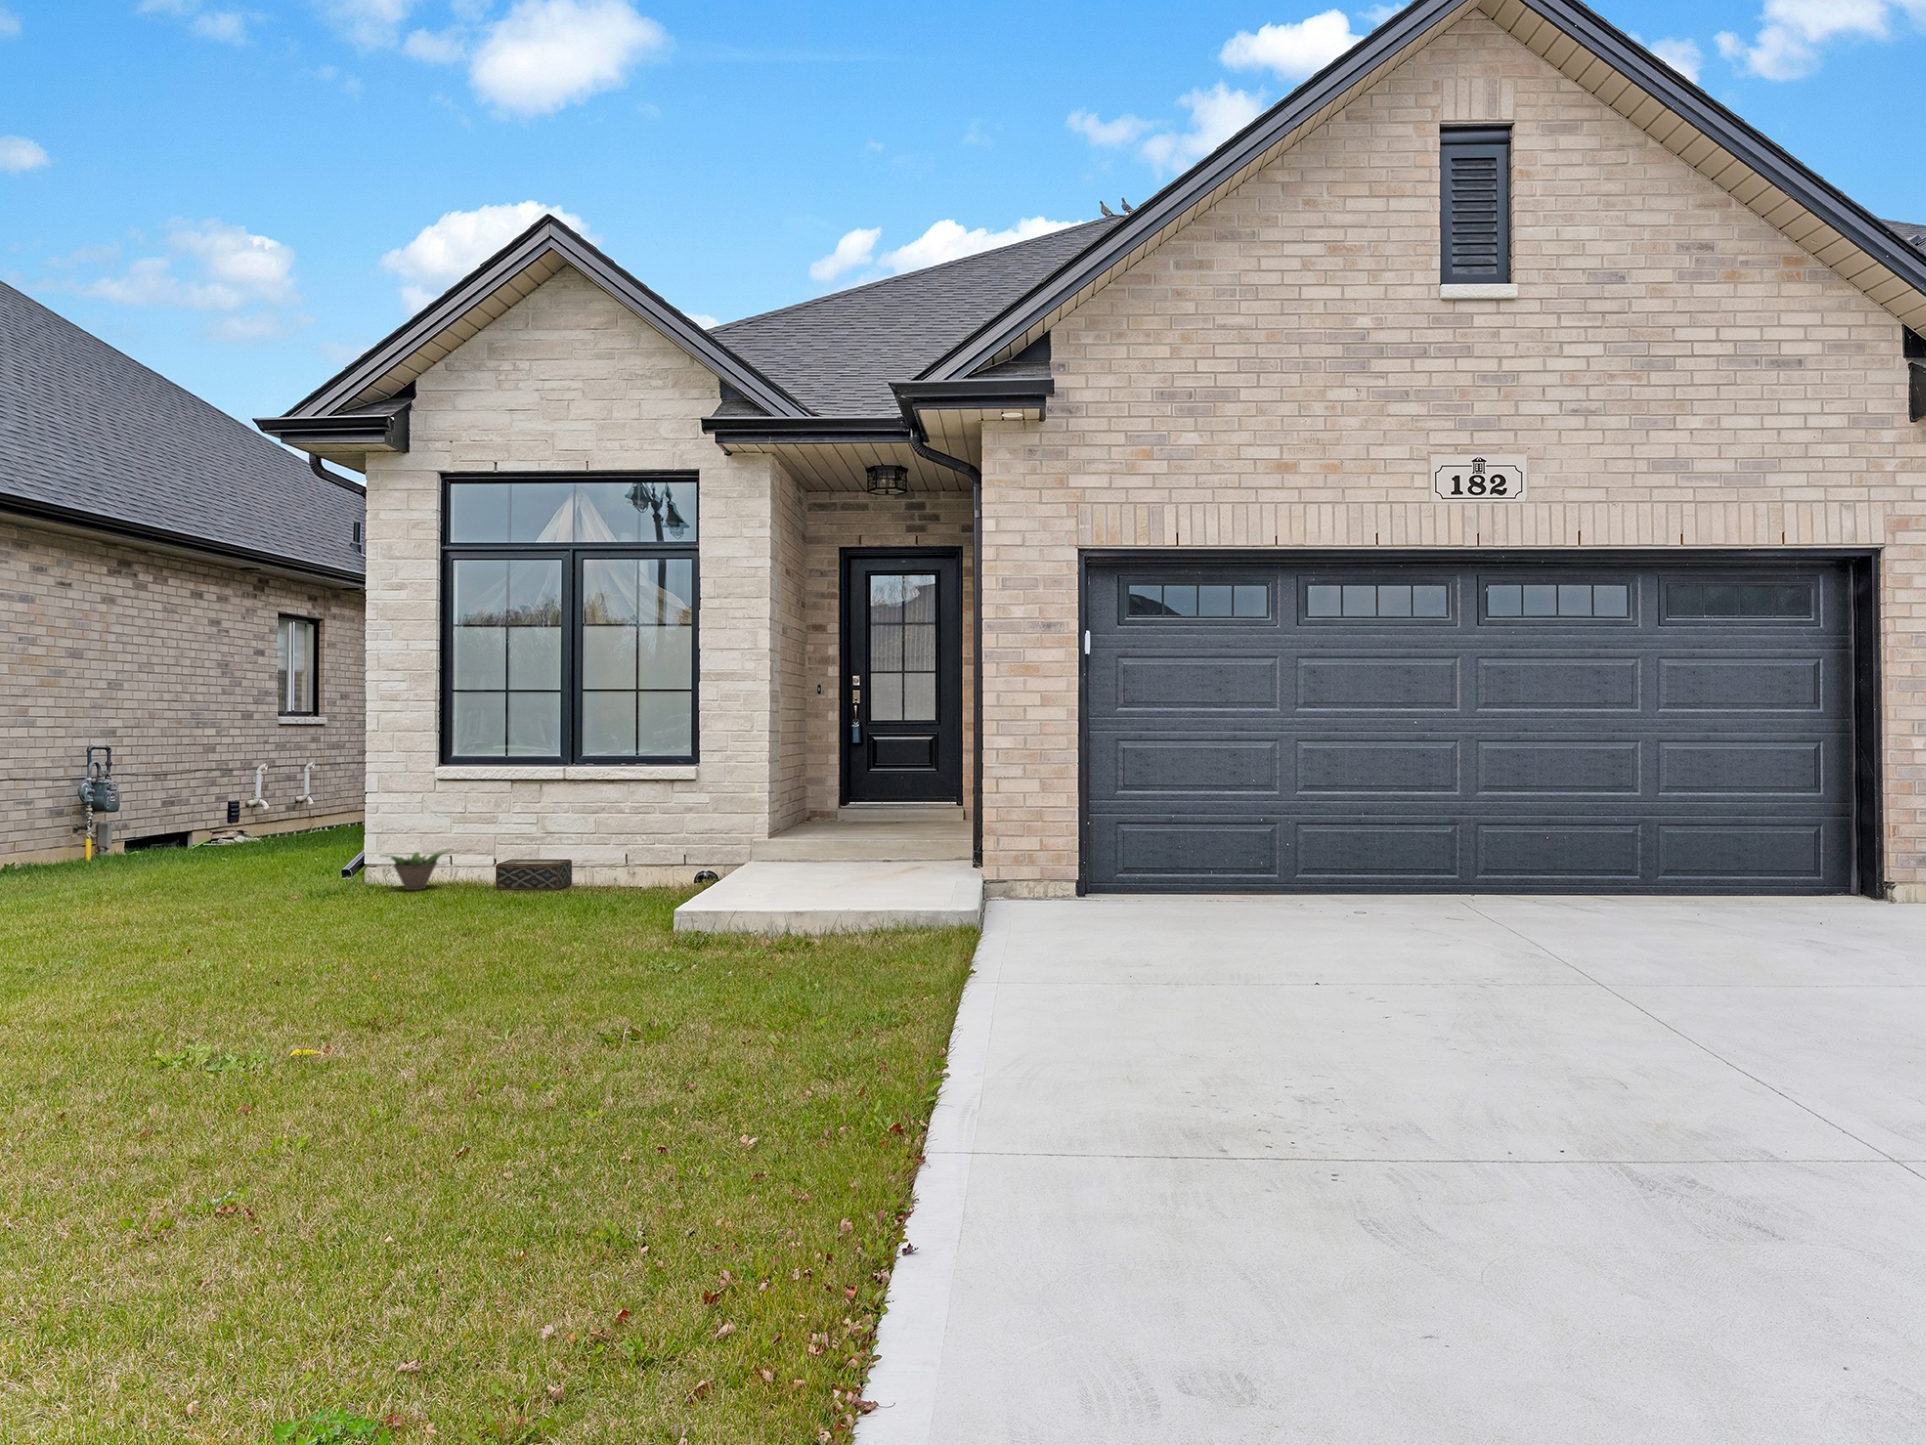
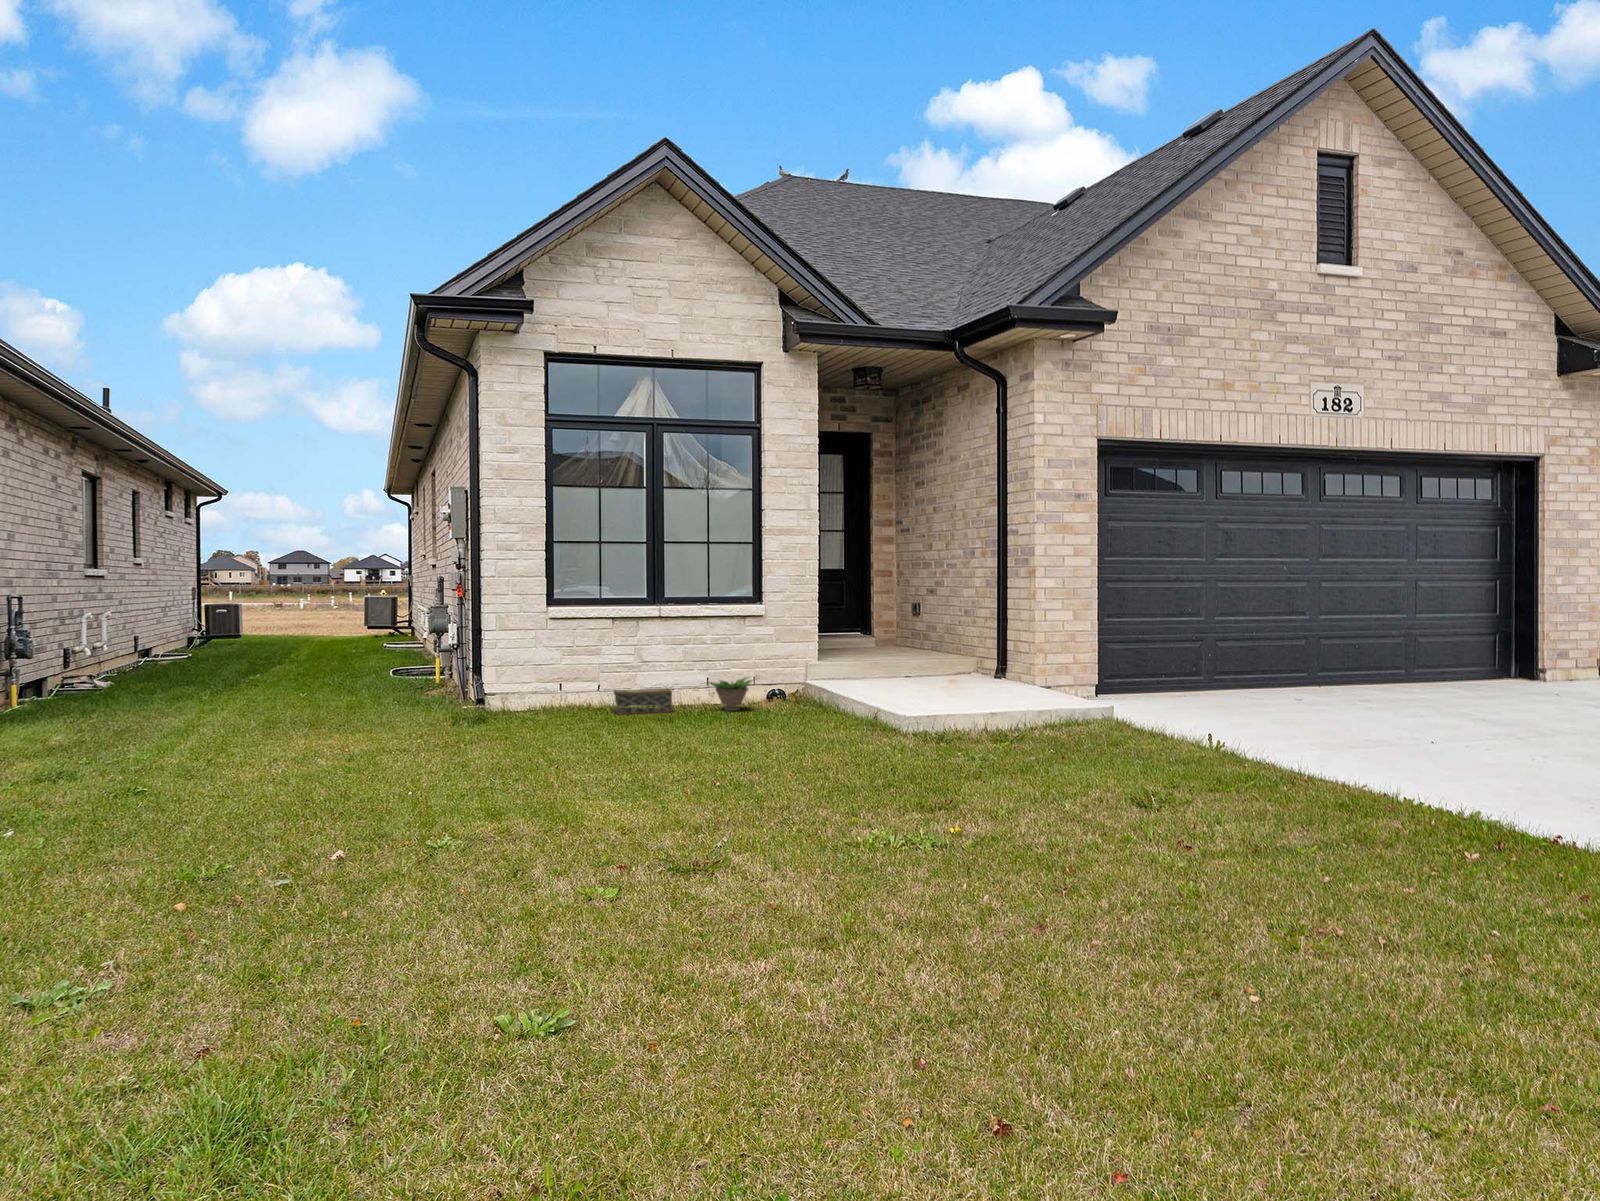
decorative plant: present [383,852,446,890] -> present [706,677,753,711]

